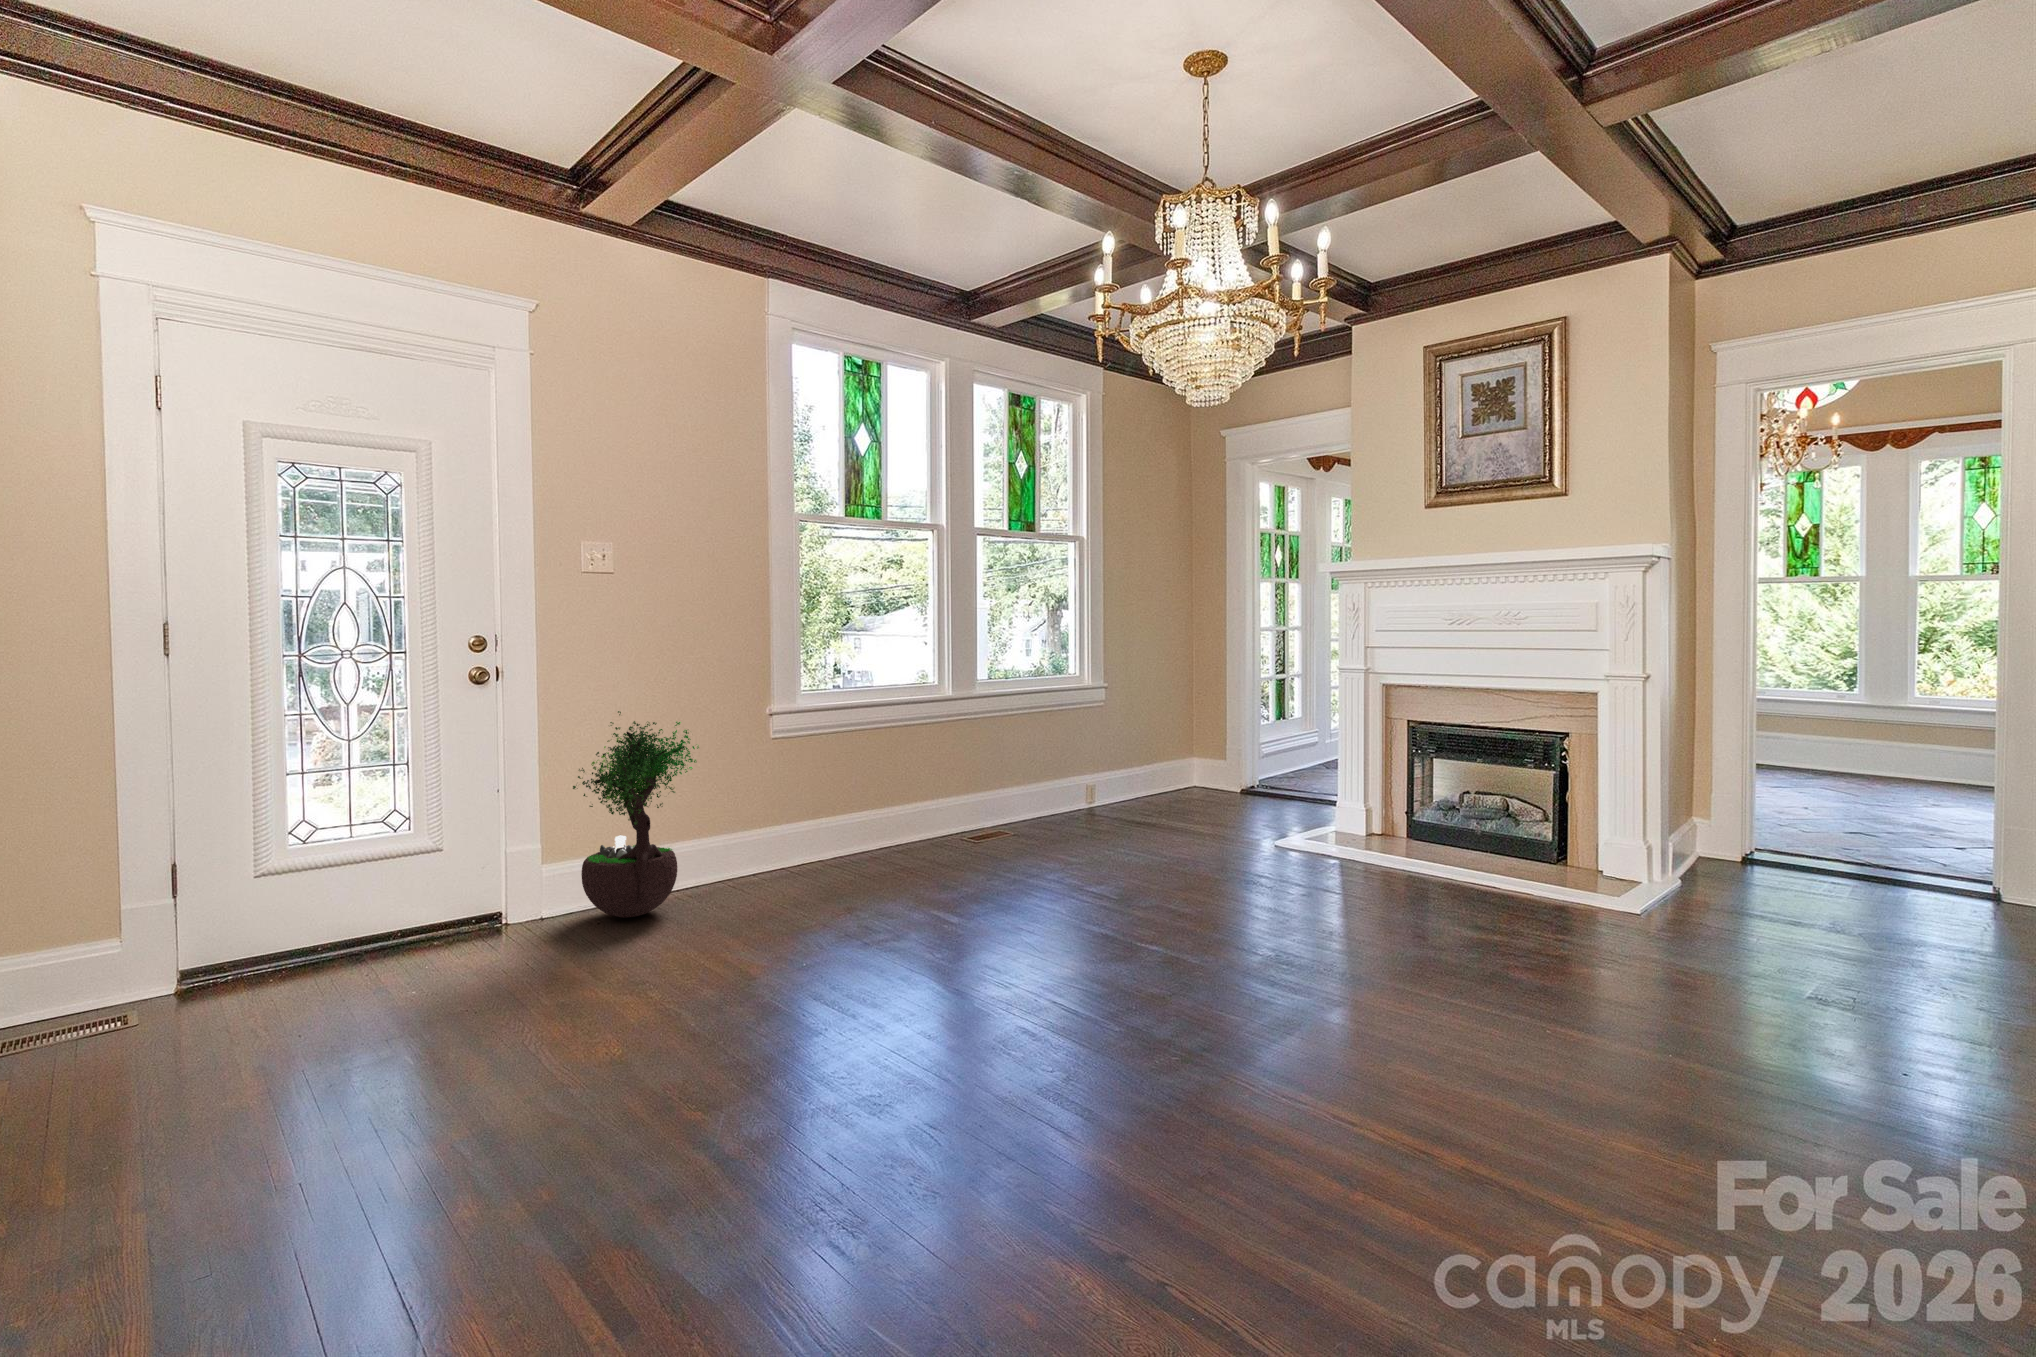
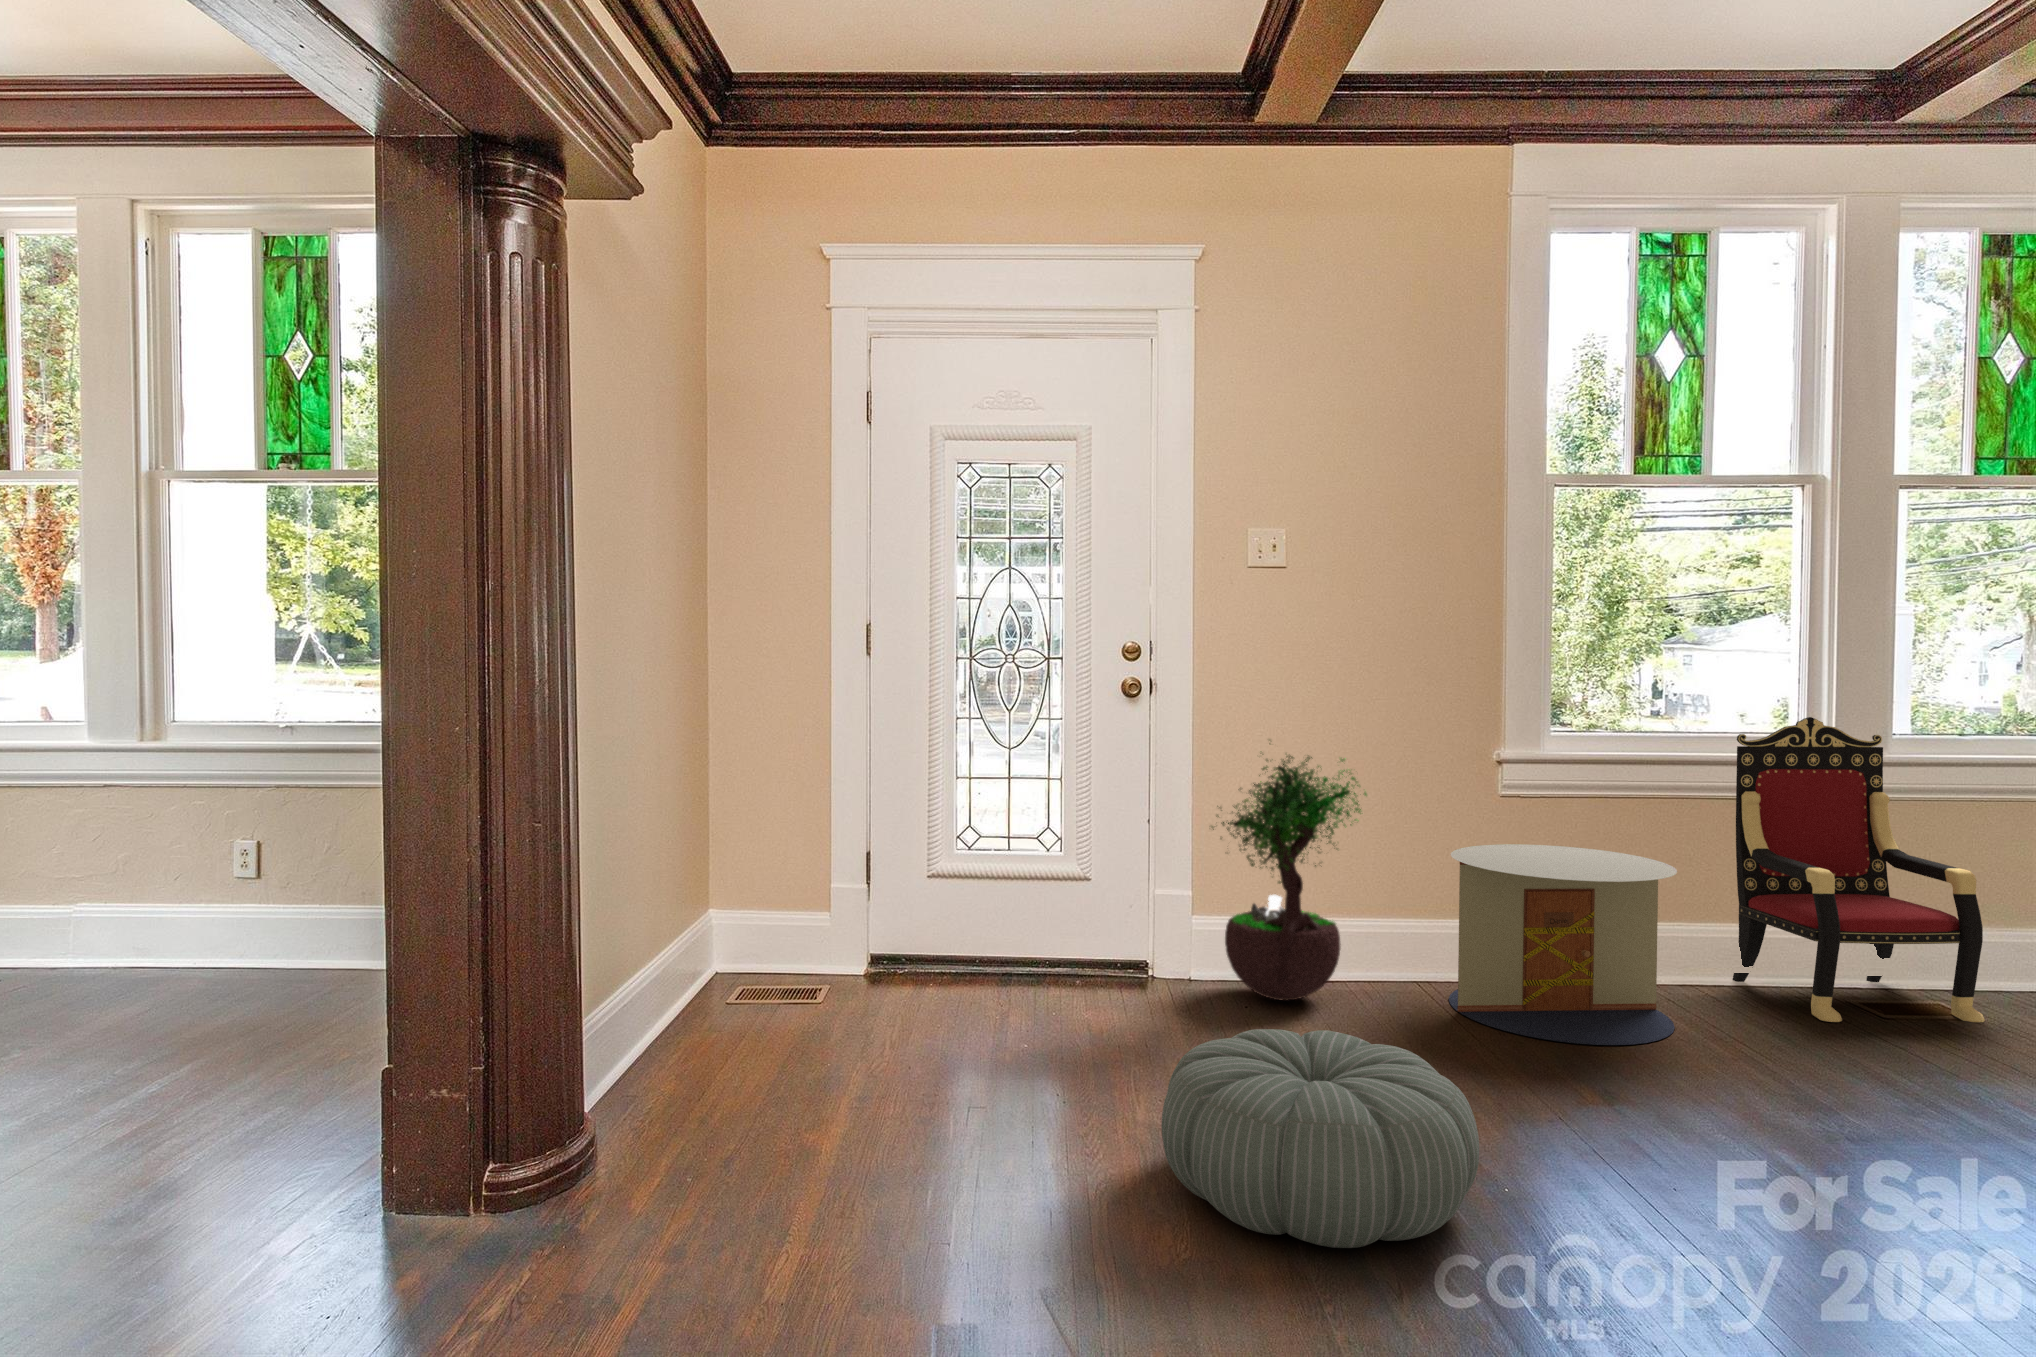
armchair: none [907,675,1031,857] -> present [1732,717,1985,1022]
side table: none [749,771,893,901] -> present [1449,844,1677,1045]
pouf: none [615,917,843,1064] -> present [1161,1029,1479,1248]

